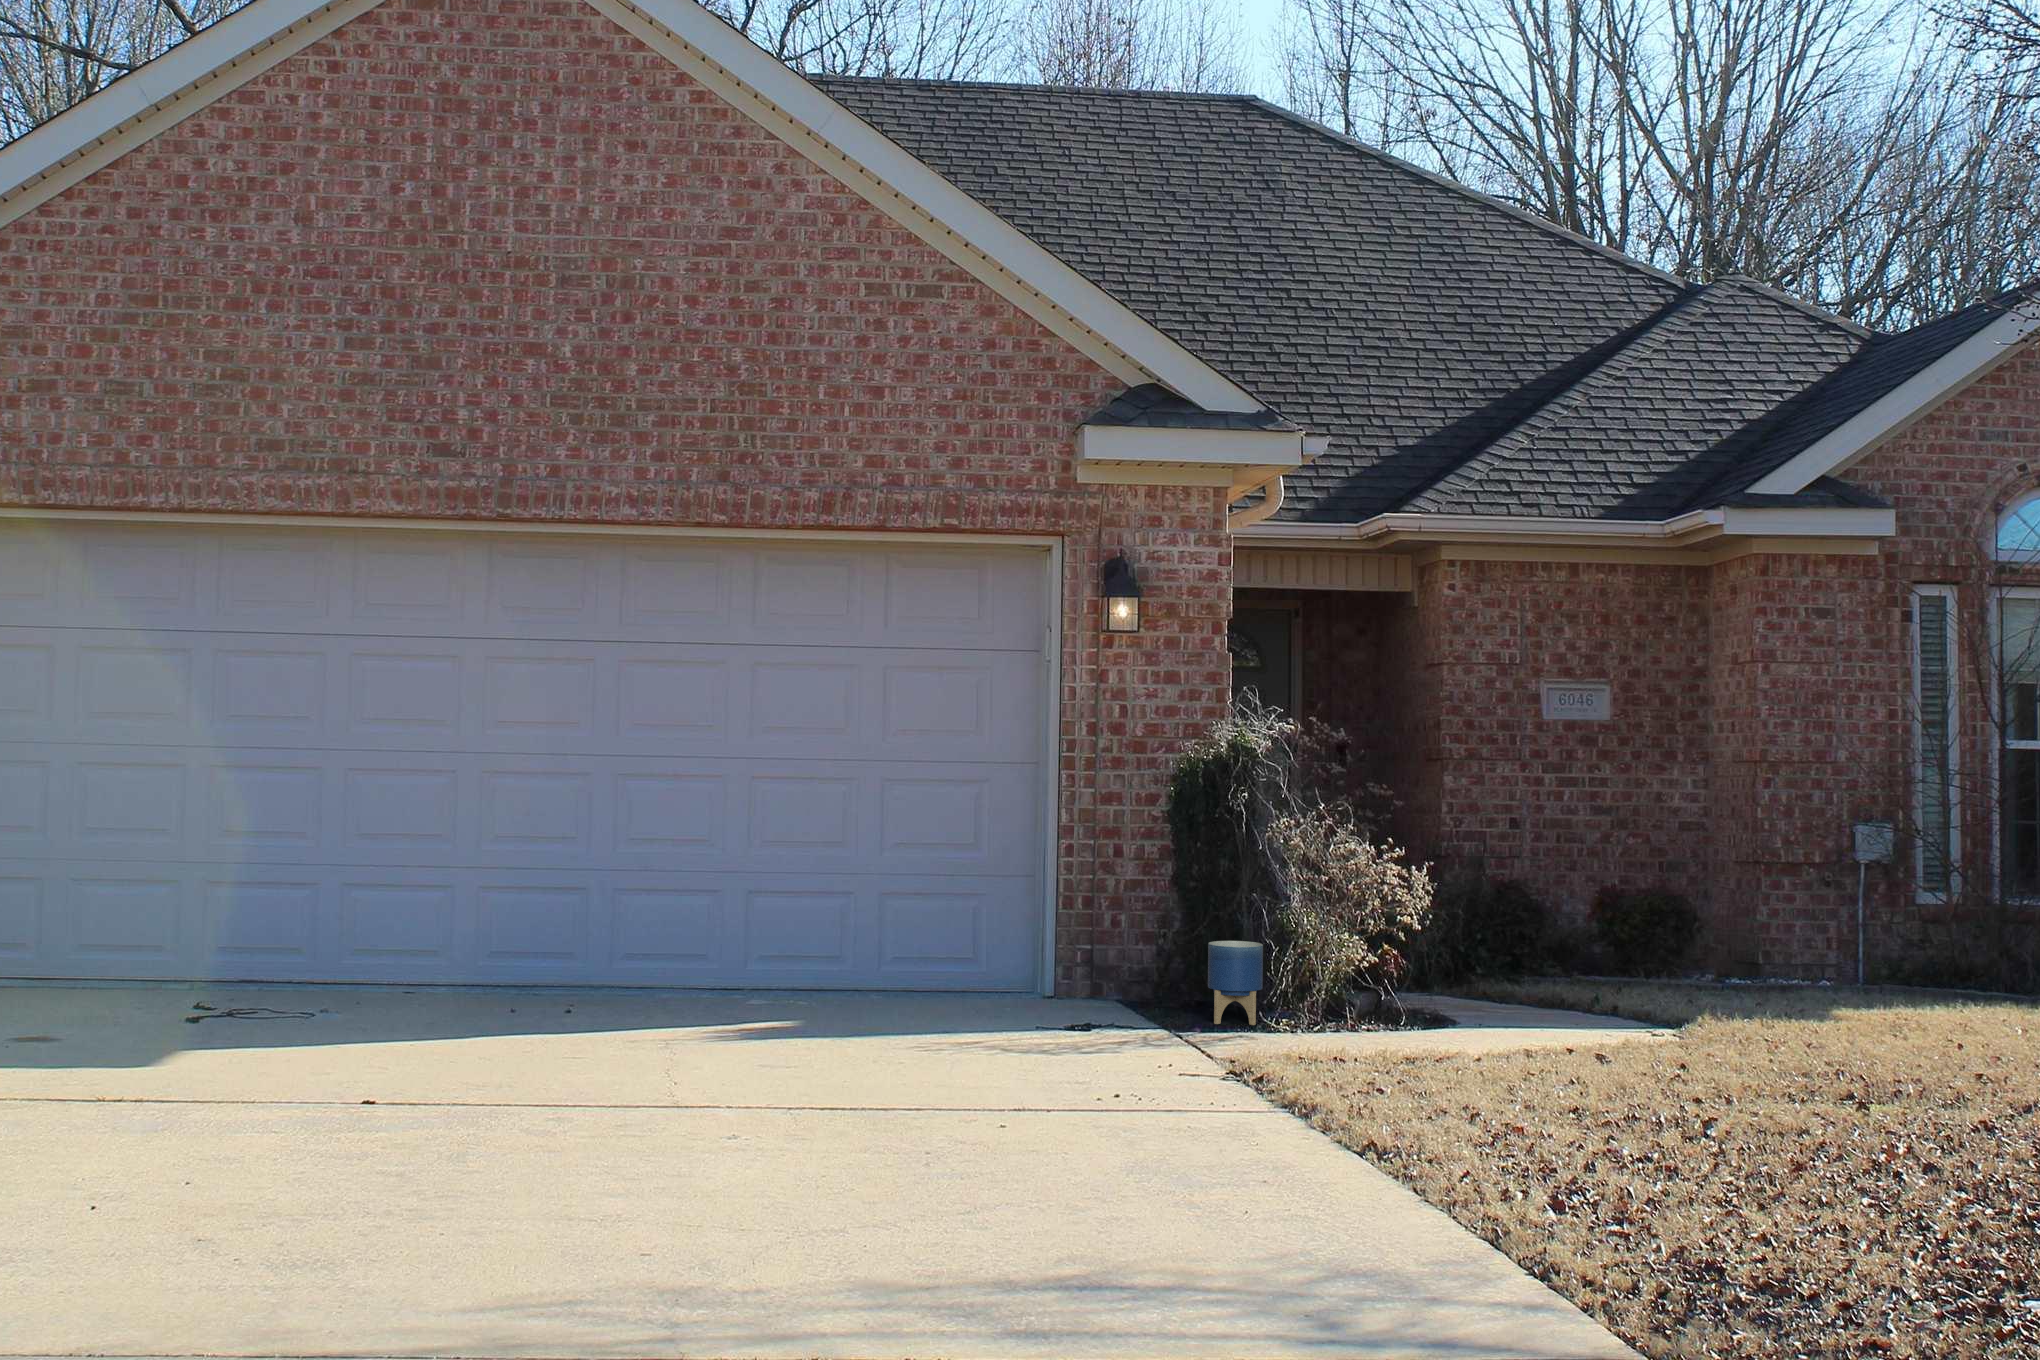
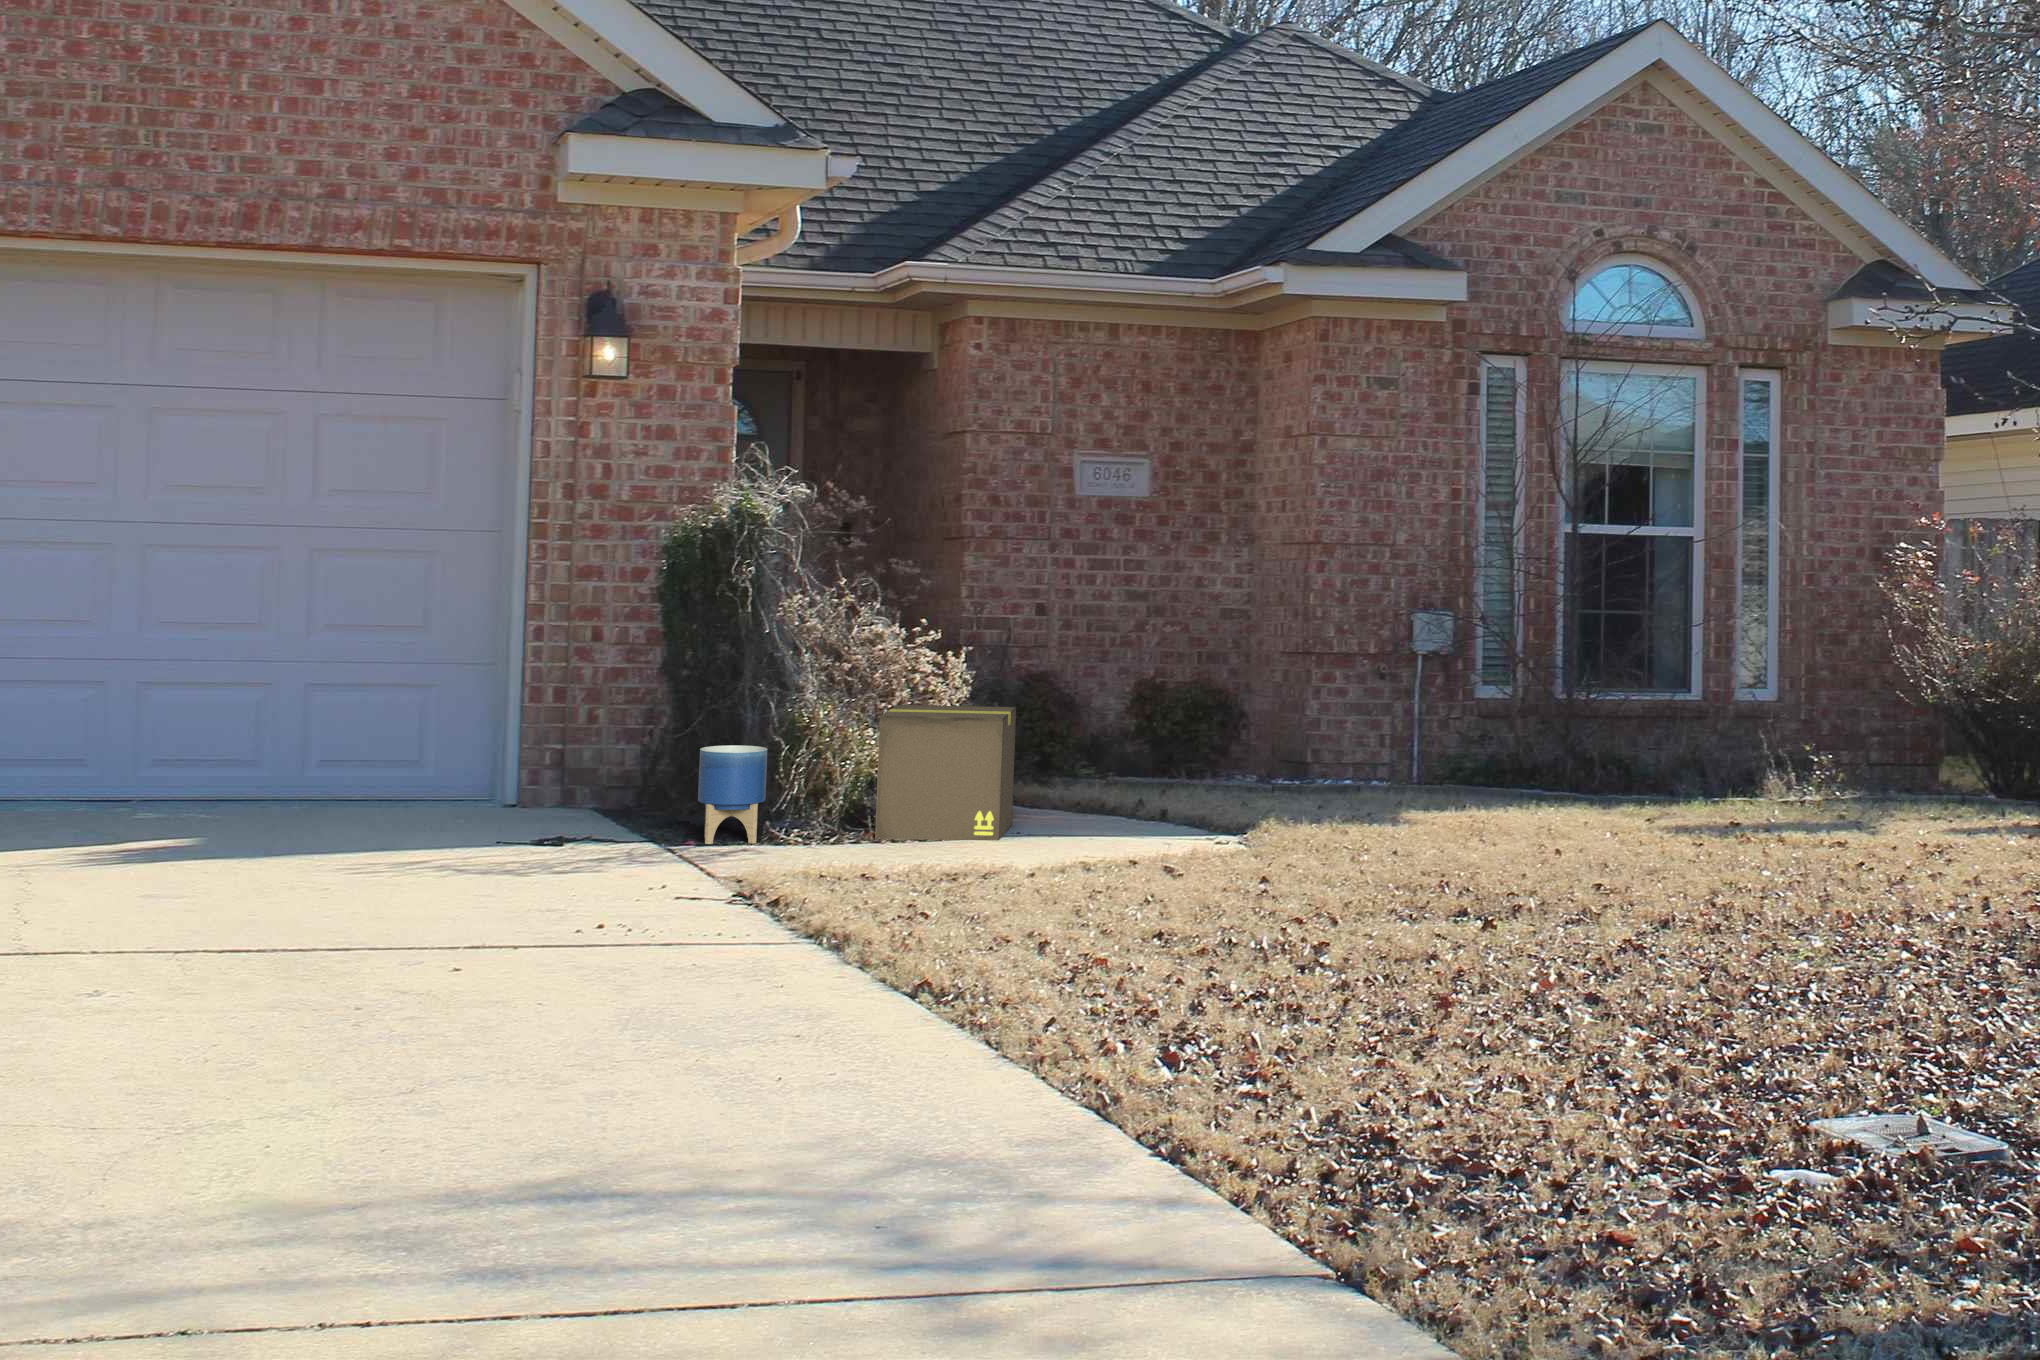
cardboard box: none [1355,910,1474,1032] -> present [875,705,1016,841]

